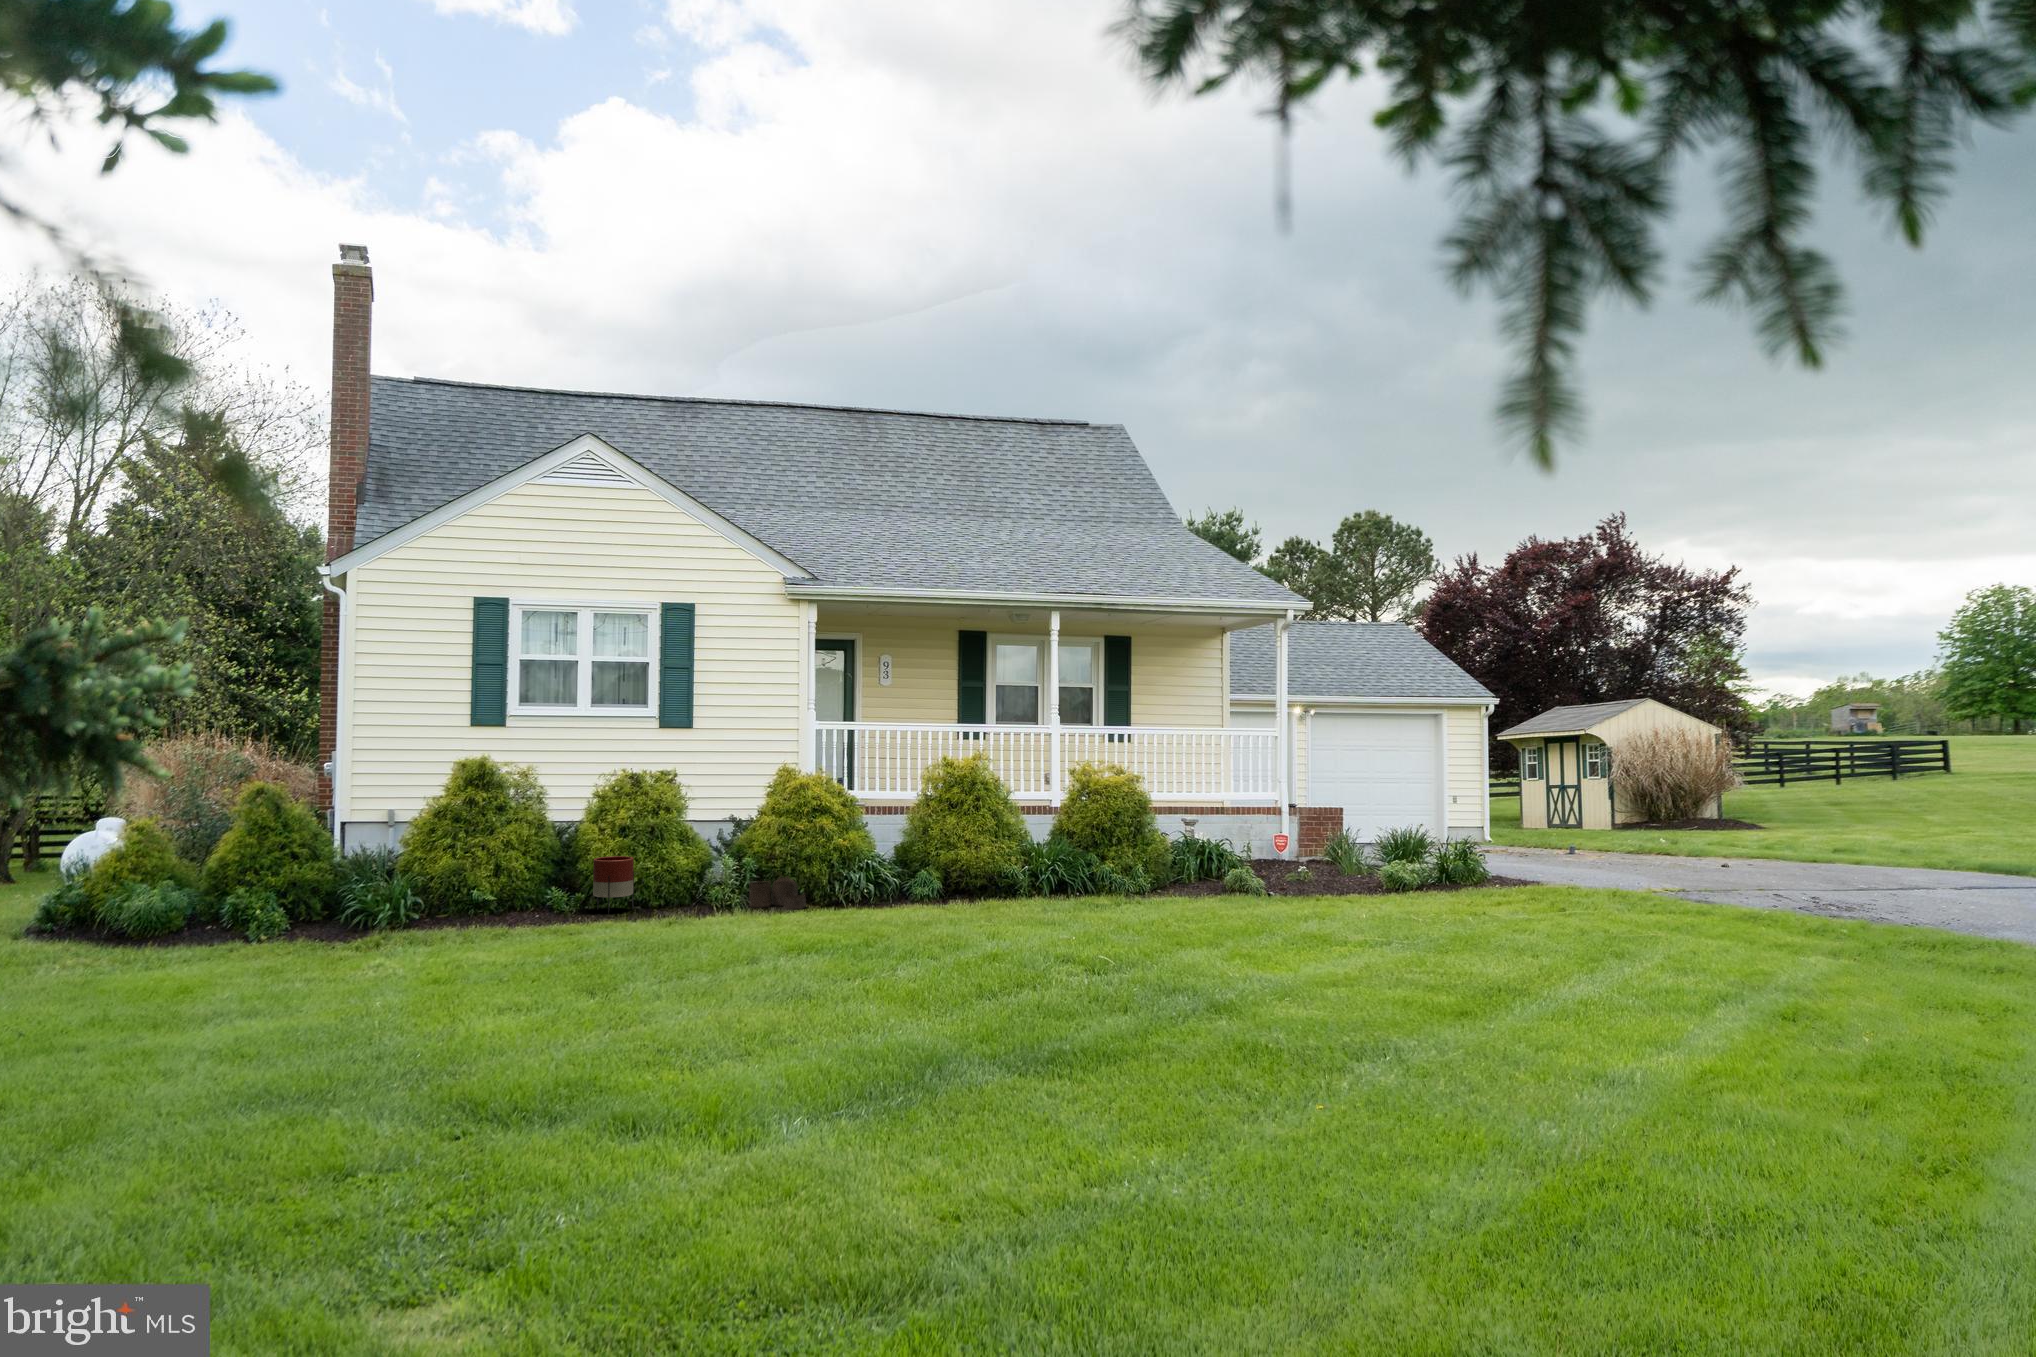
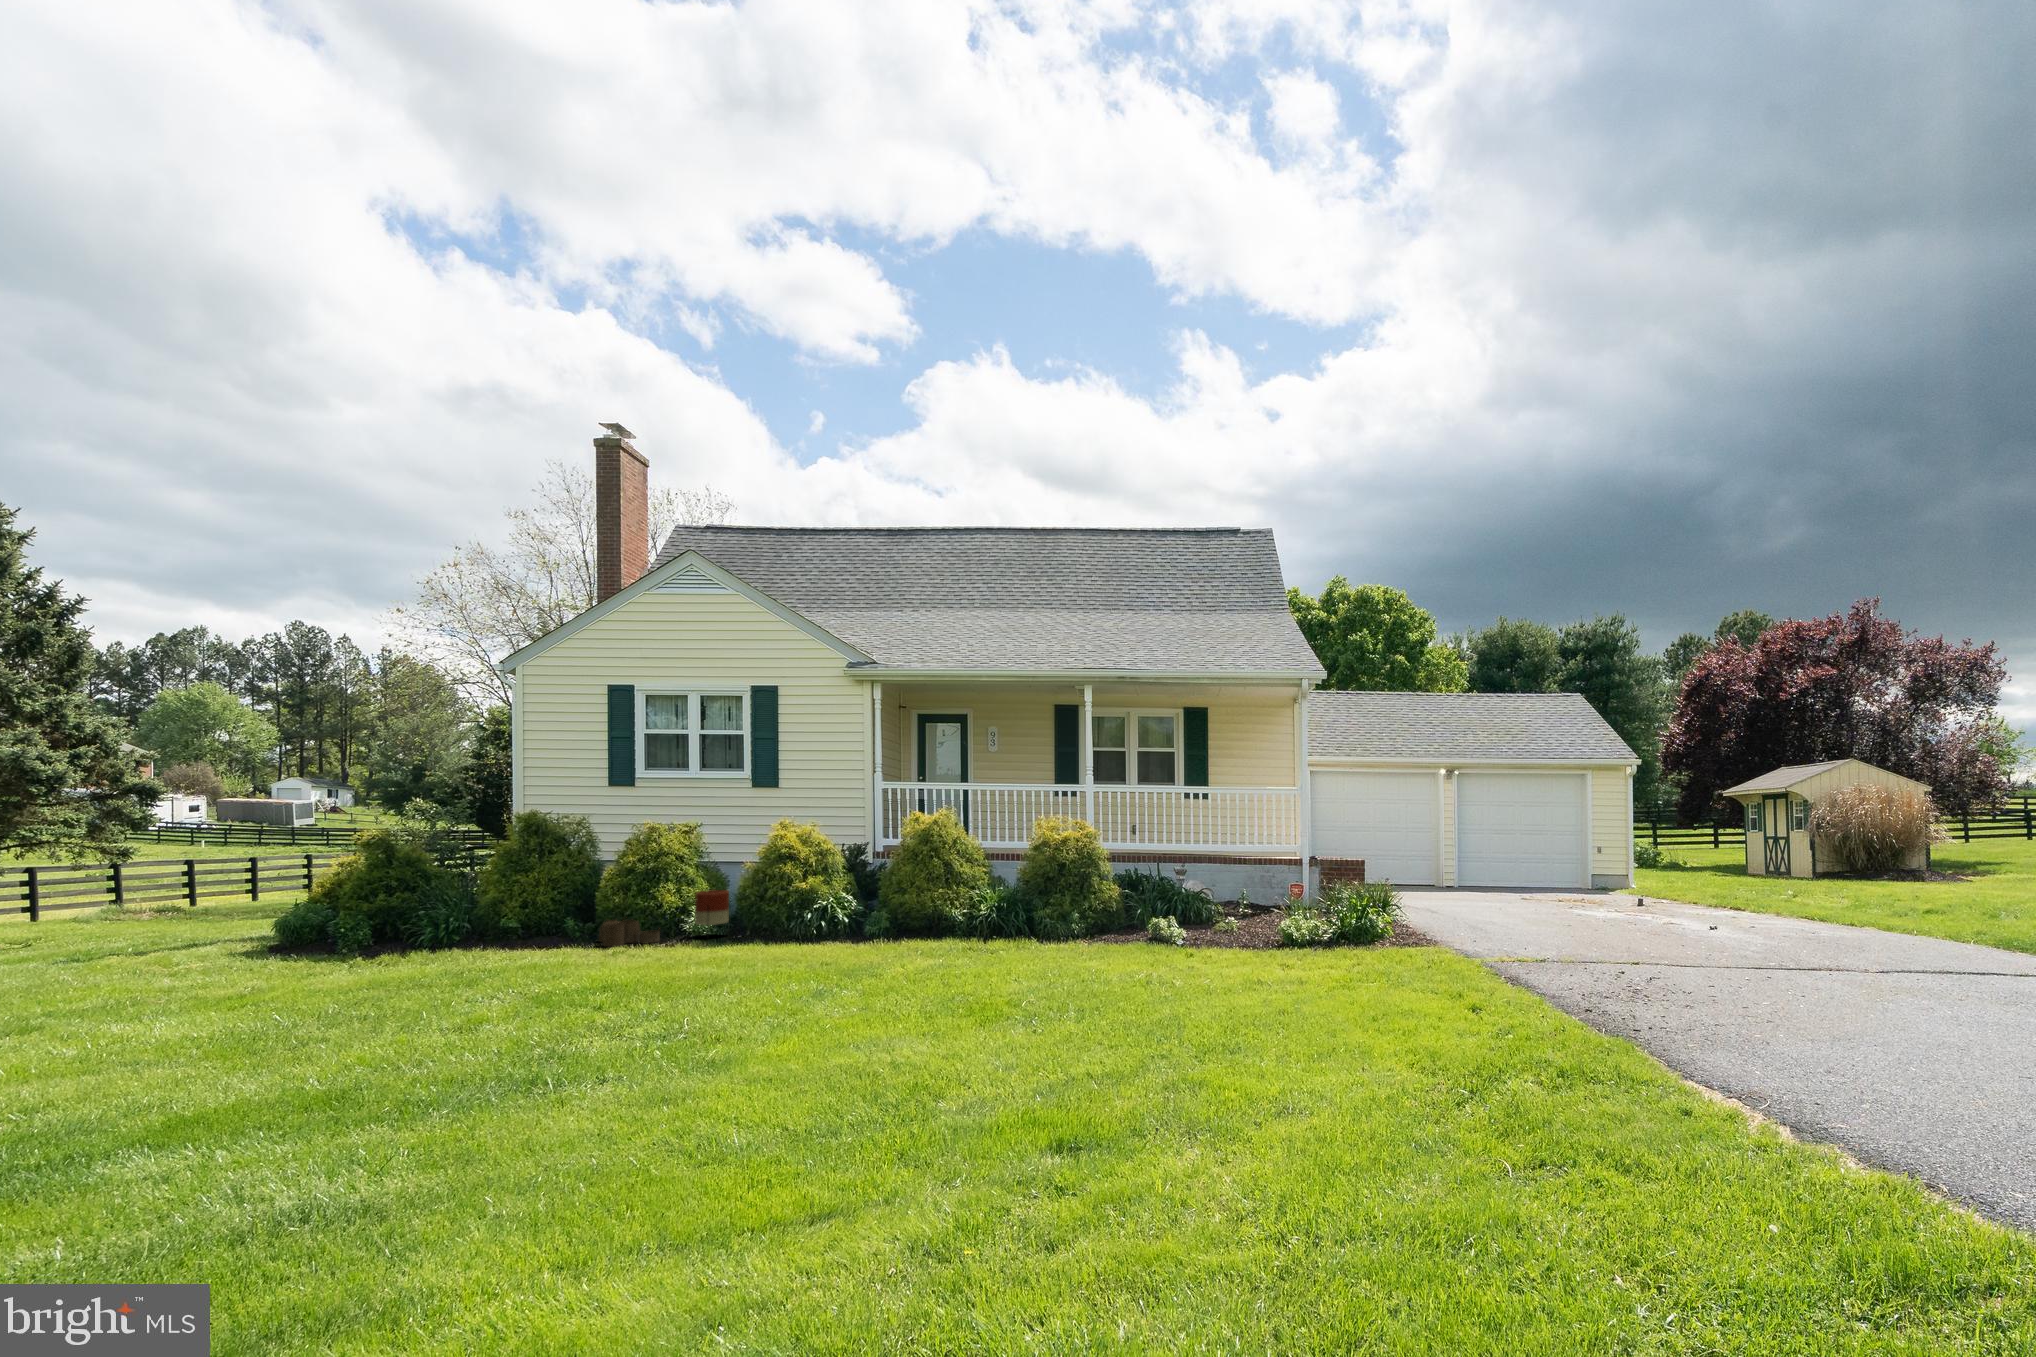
woven basket: present [749,876,805,909] -> present [599,920,660,947]

